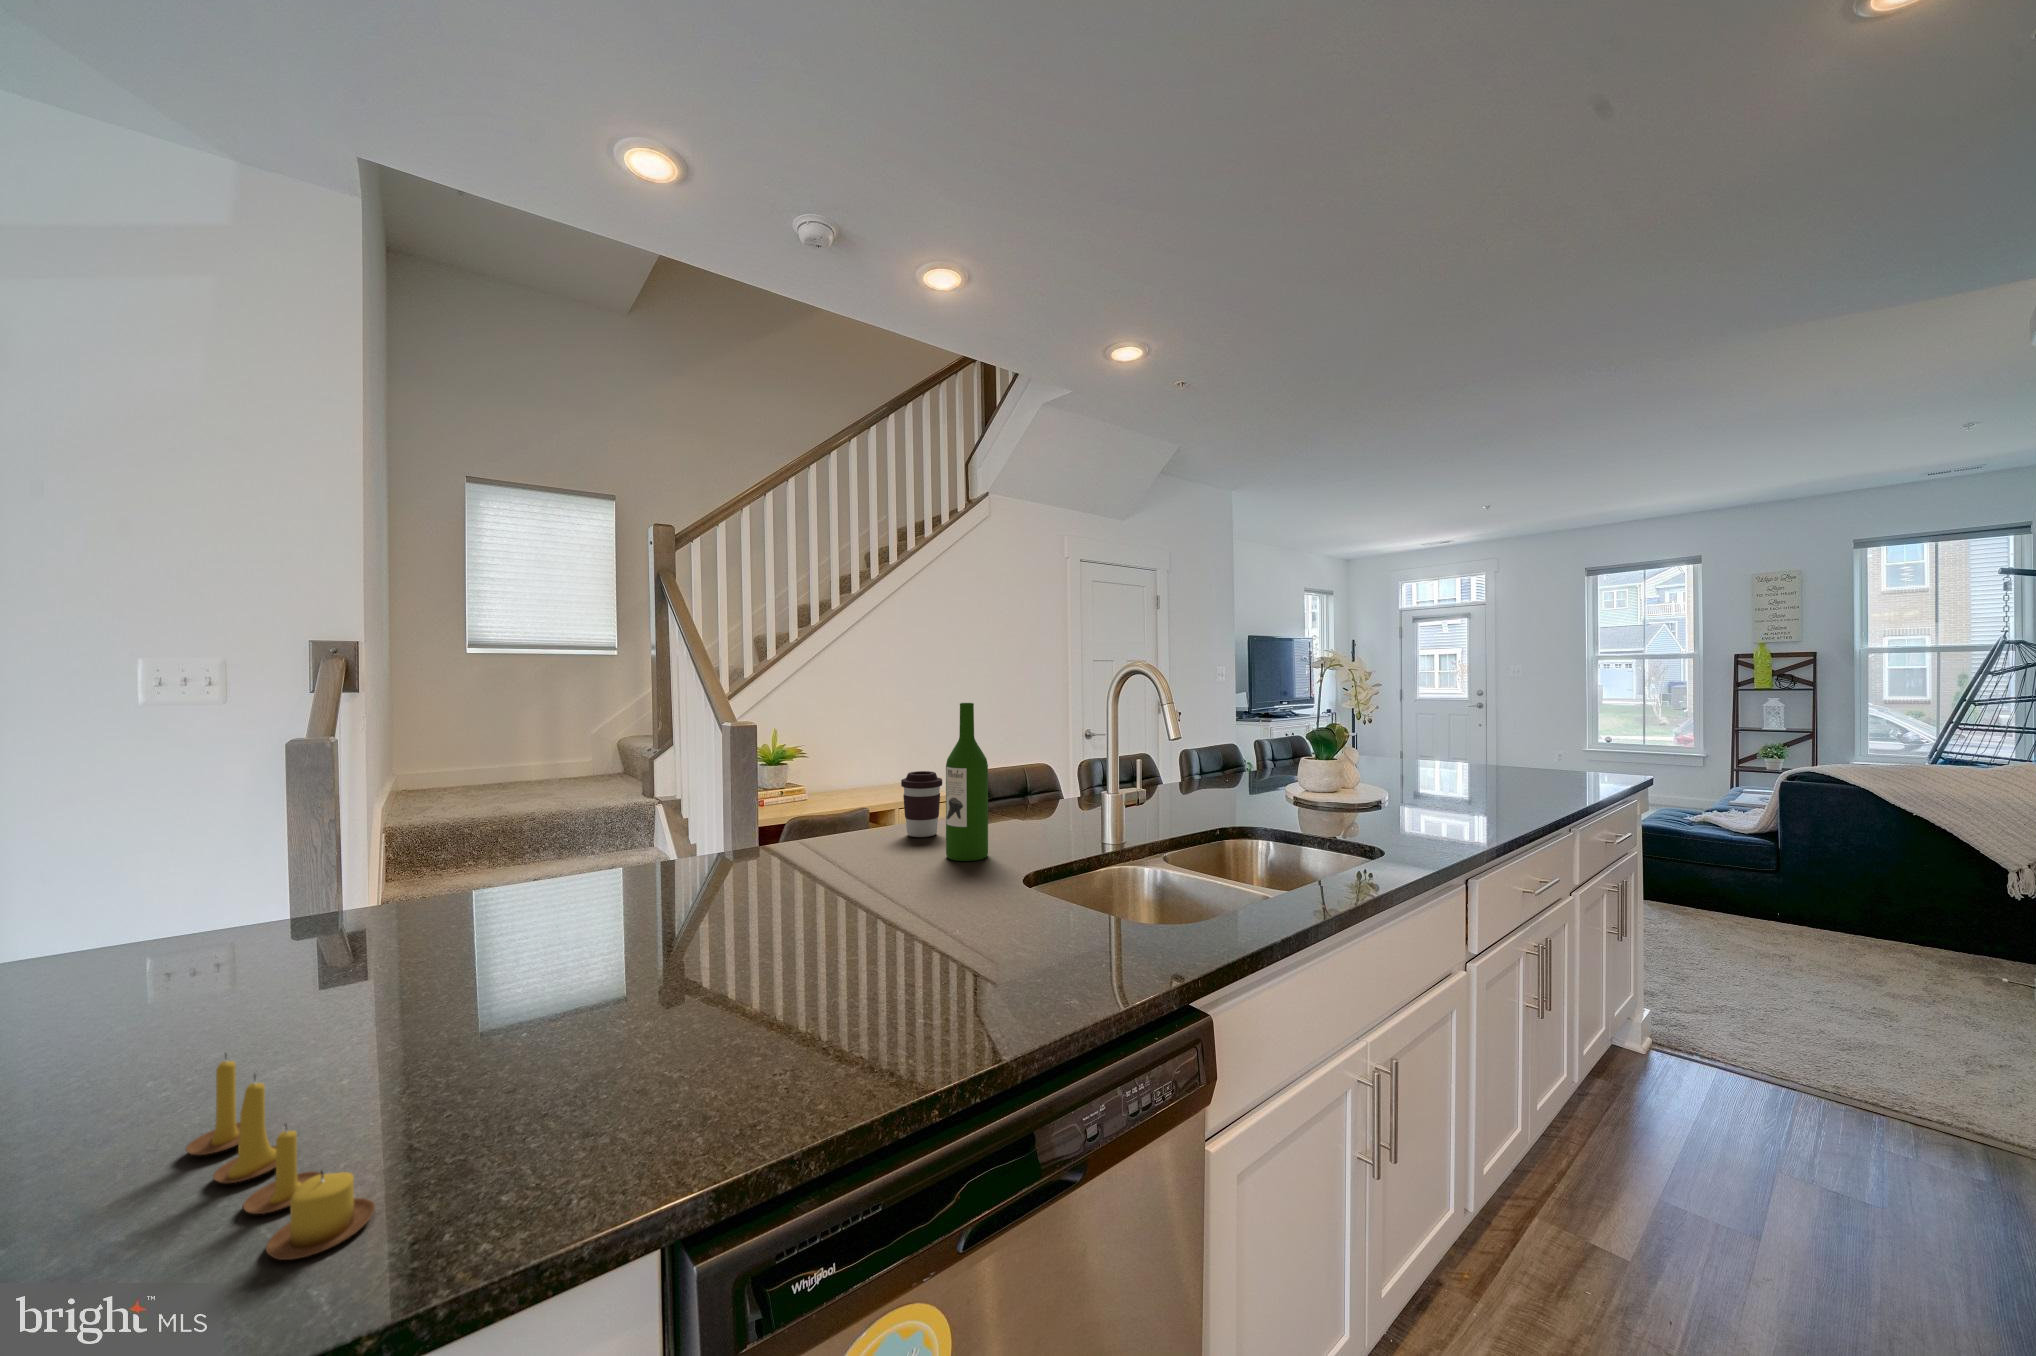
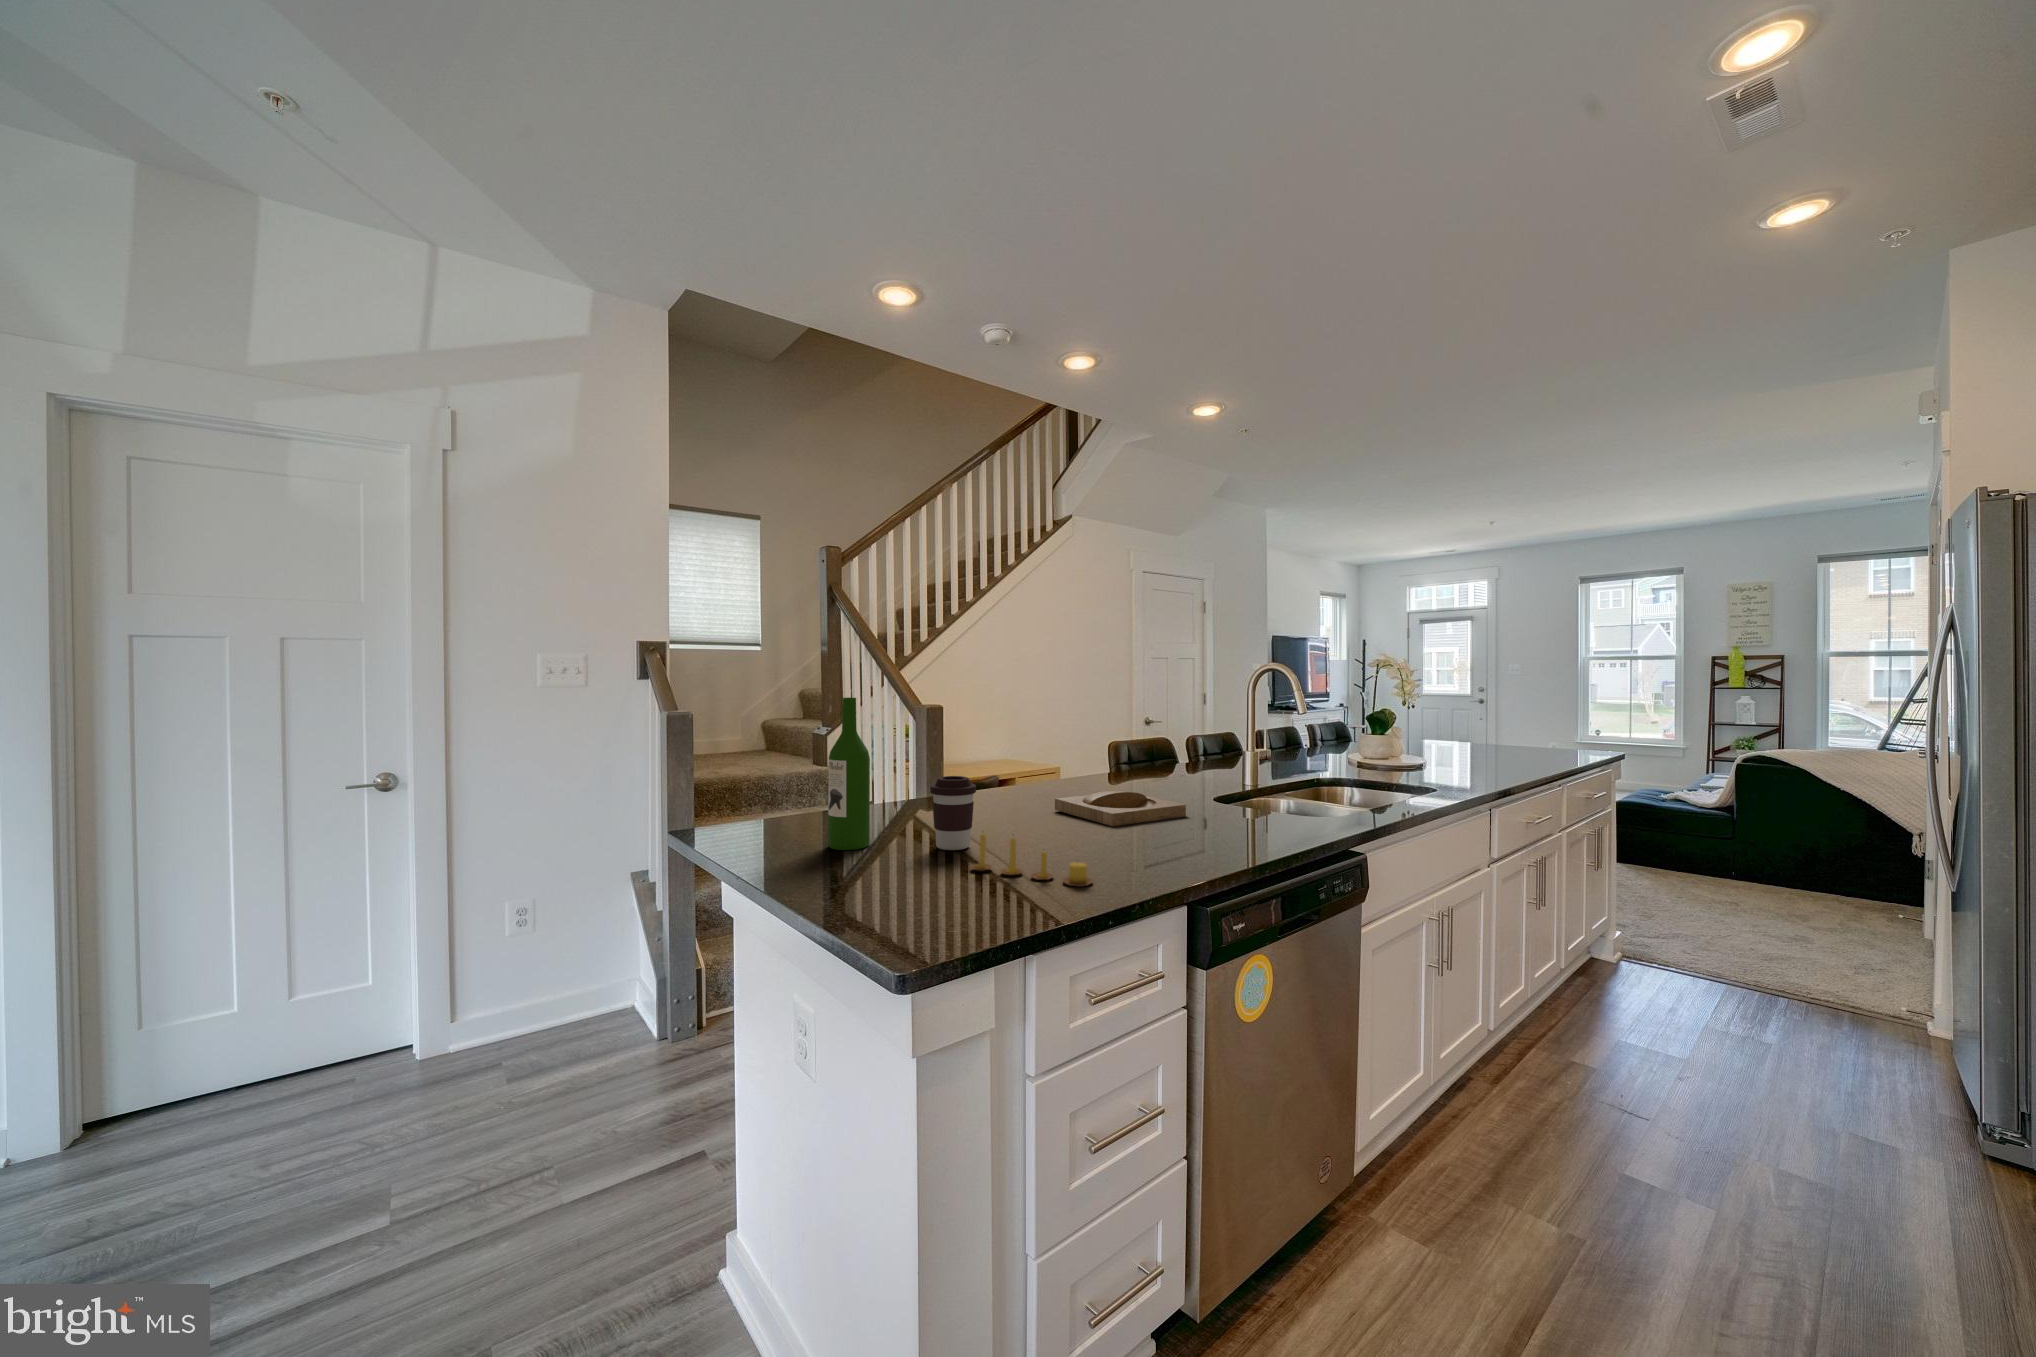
wine bottle: present [946,703,988,861] -> present [828,697,870,850]
coffee cup: present [901,771,942,837] -> present [930,776,976,850]
tray: none [741,865,937,953] -> present [1055,791,1186,826]

